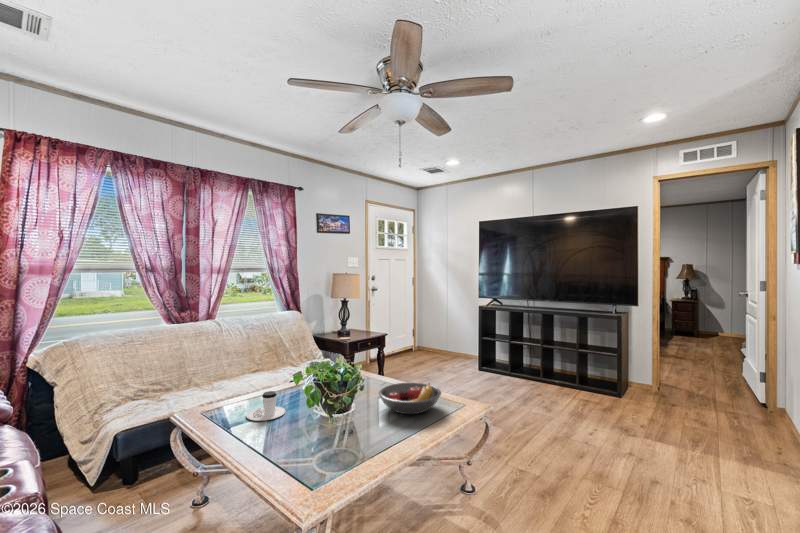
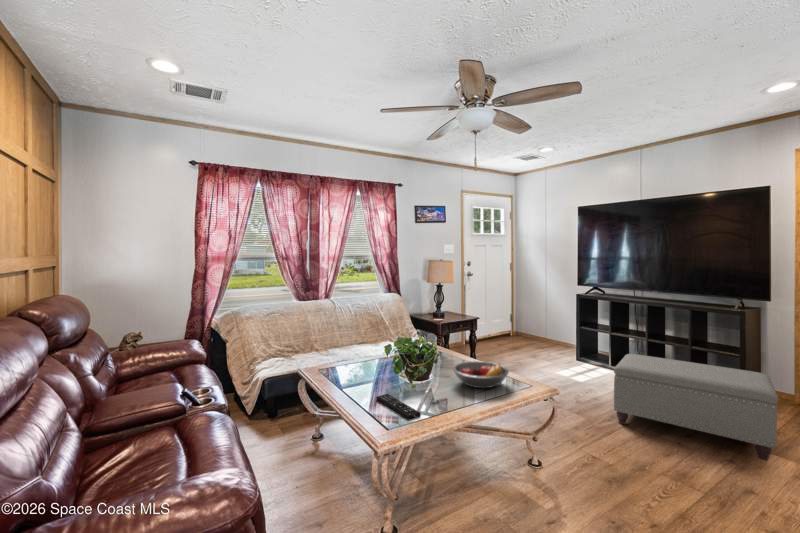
ottoman: none [528,361,667,451] -> present [614,354,778,461]
coffee cup: present [246,391,285,421] -> none [349,358,378,380]
remote control: none [290,435,352,468] -> present [376,394,421,419]

